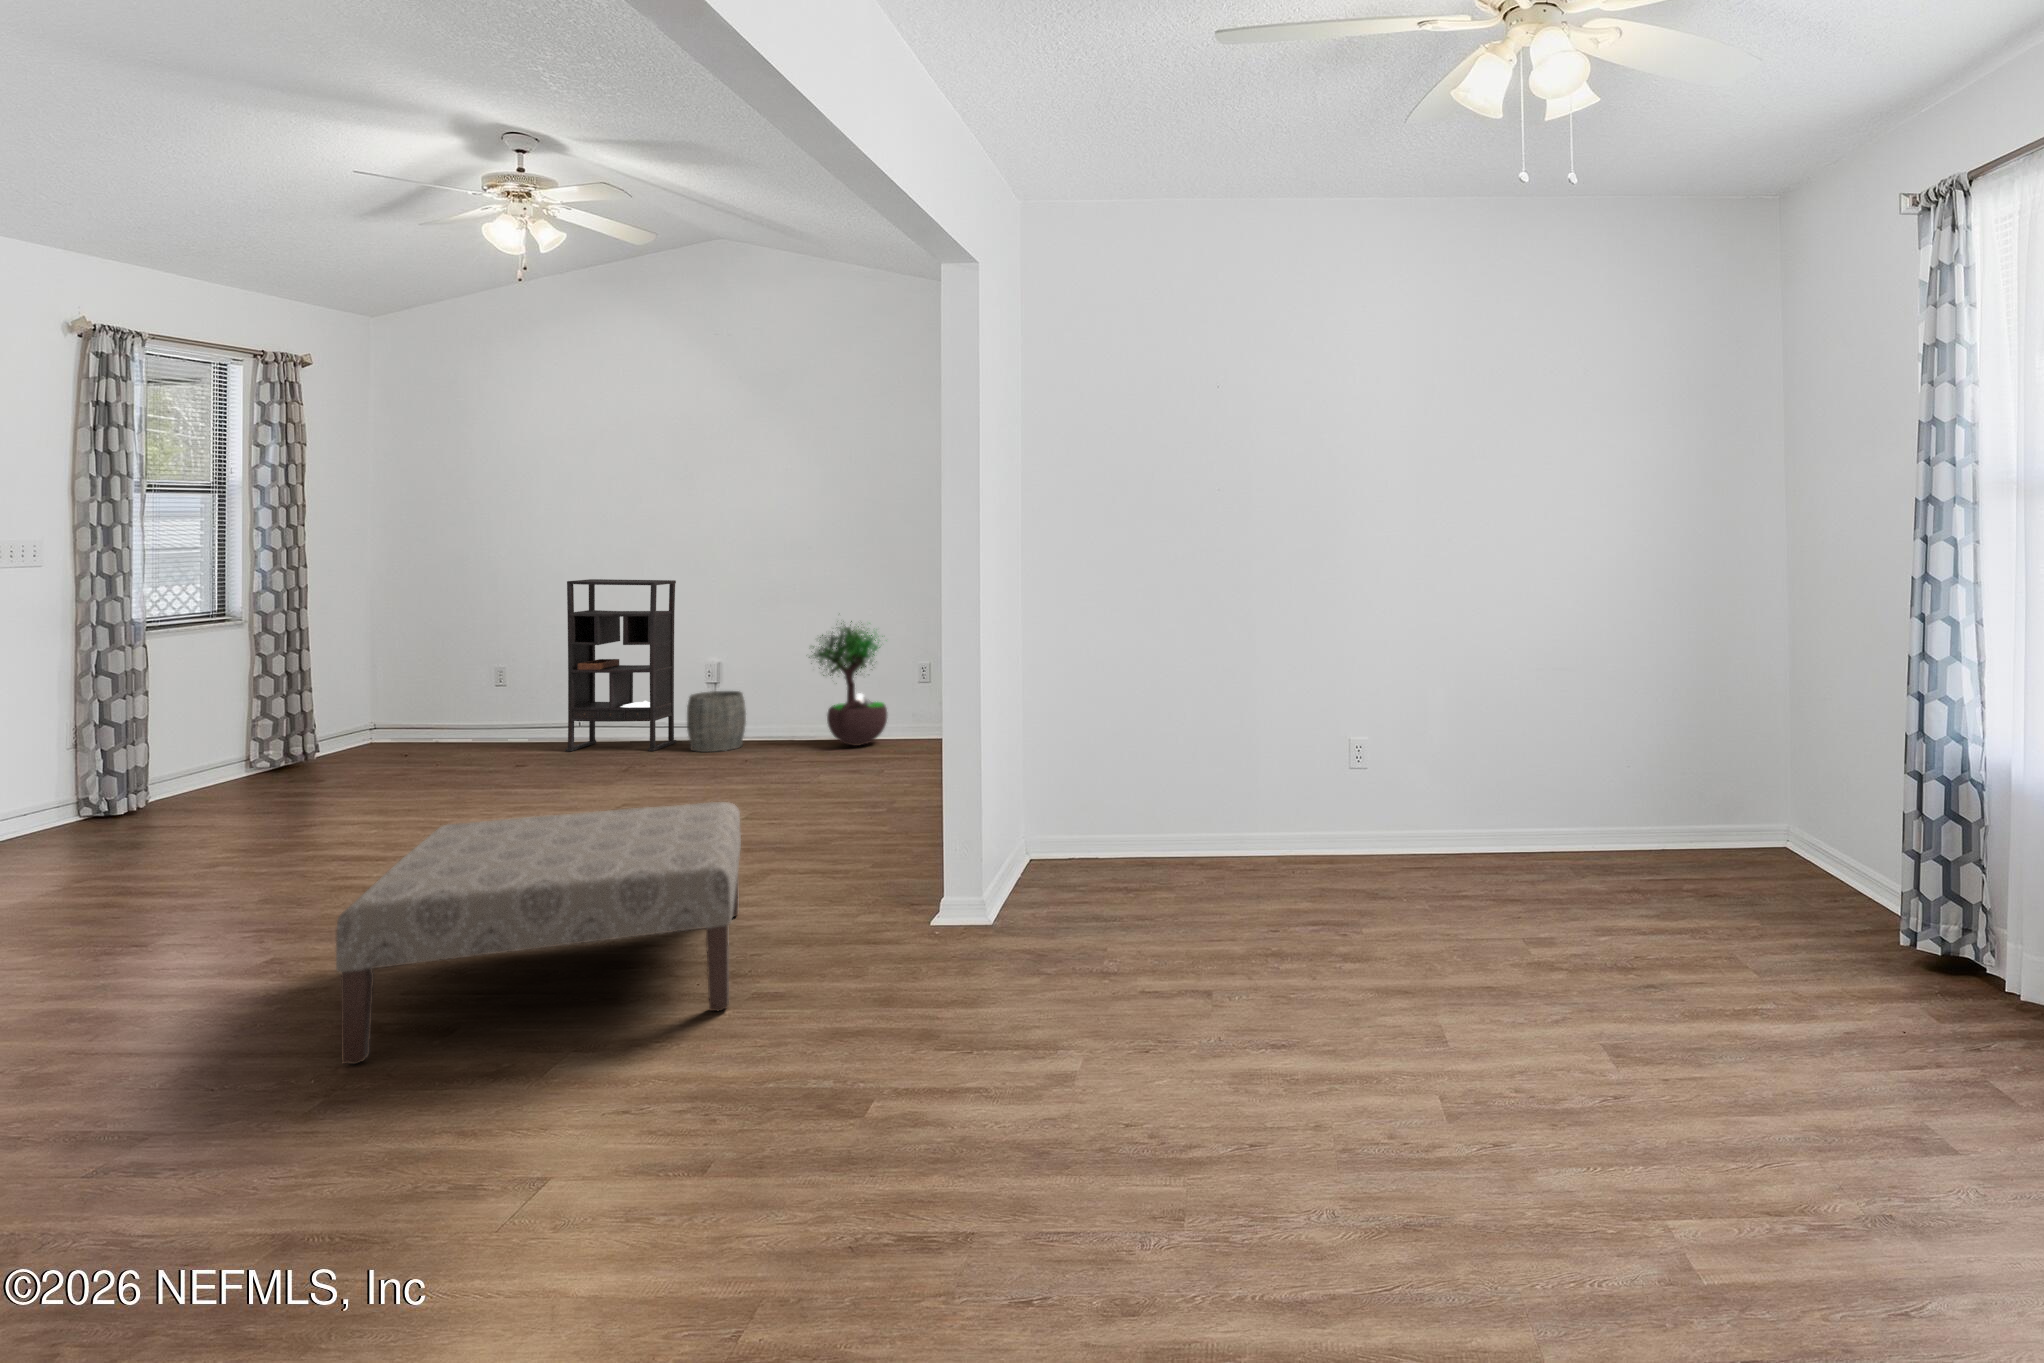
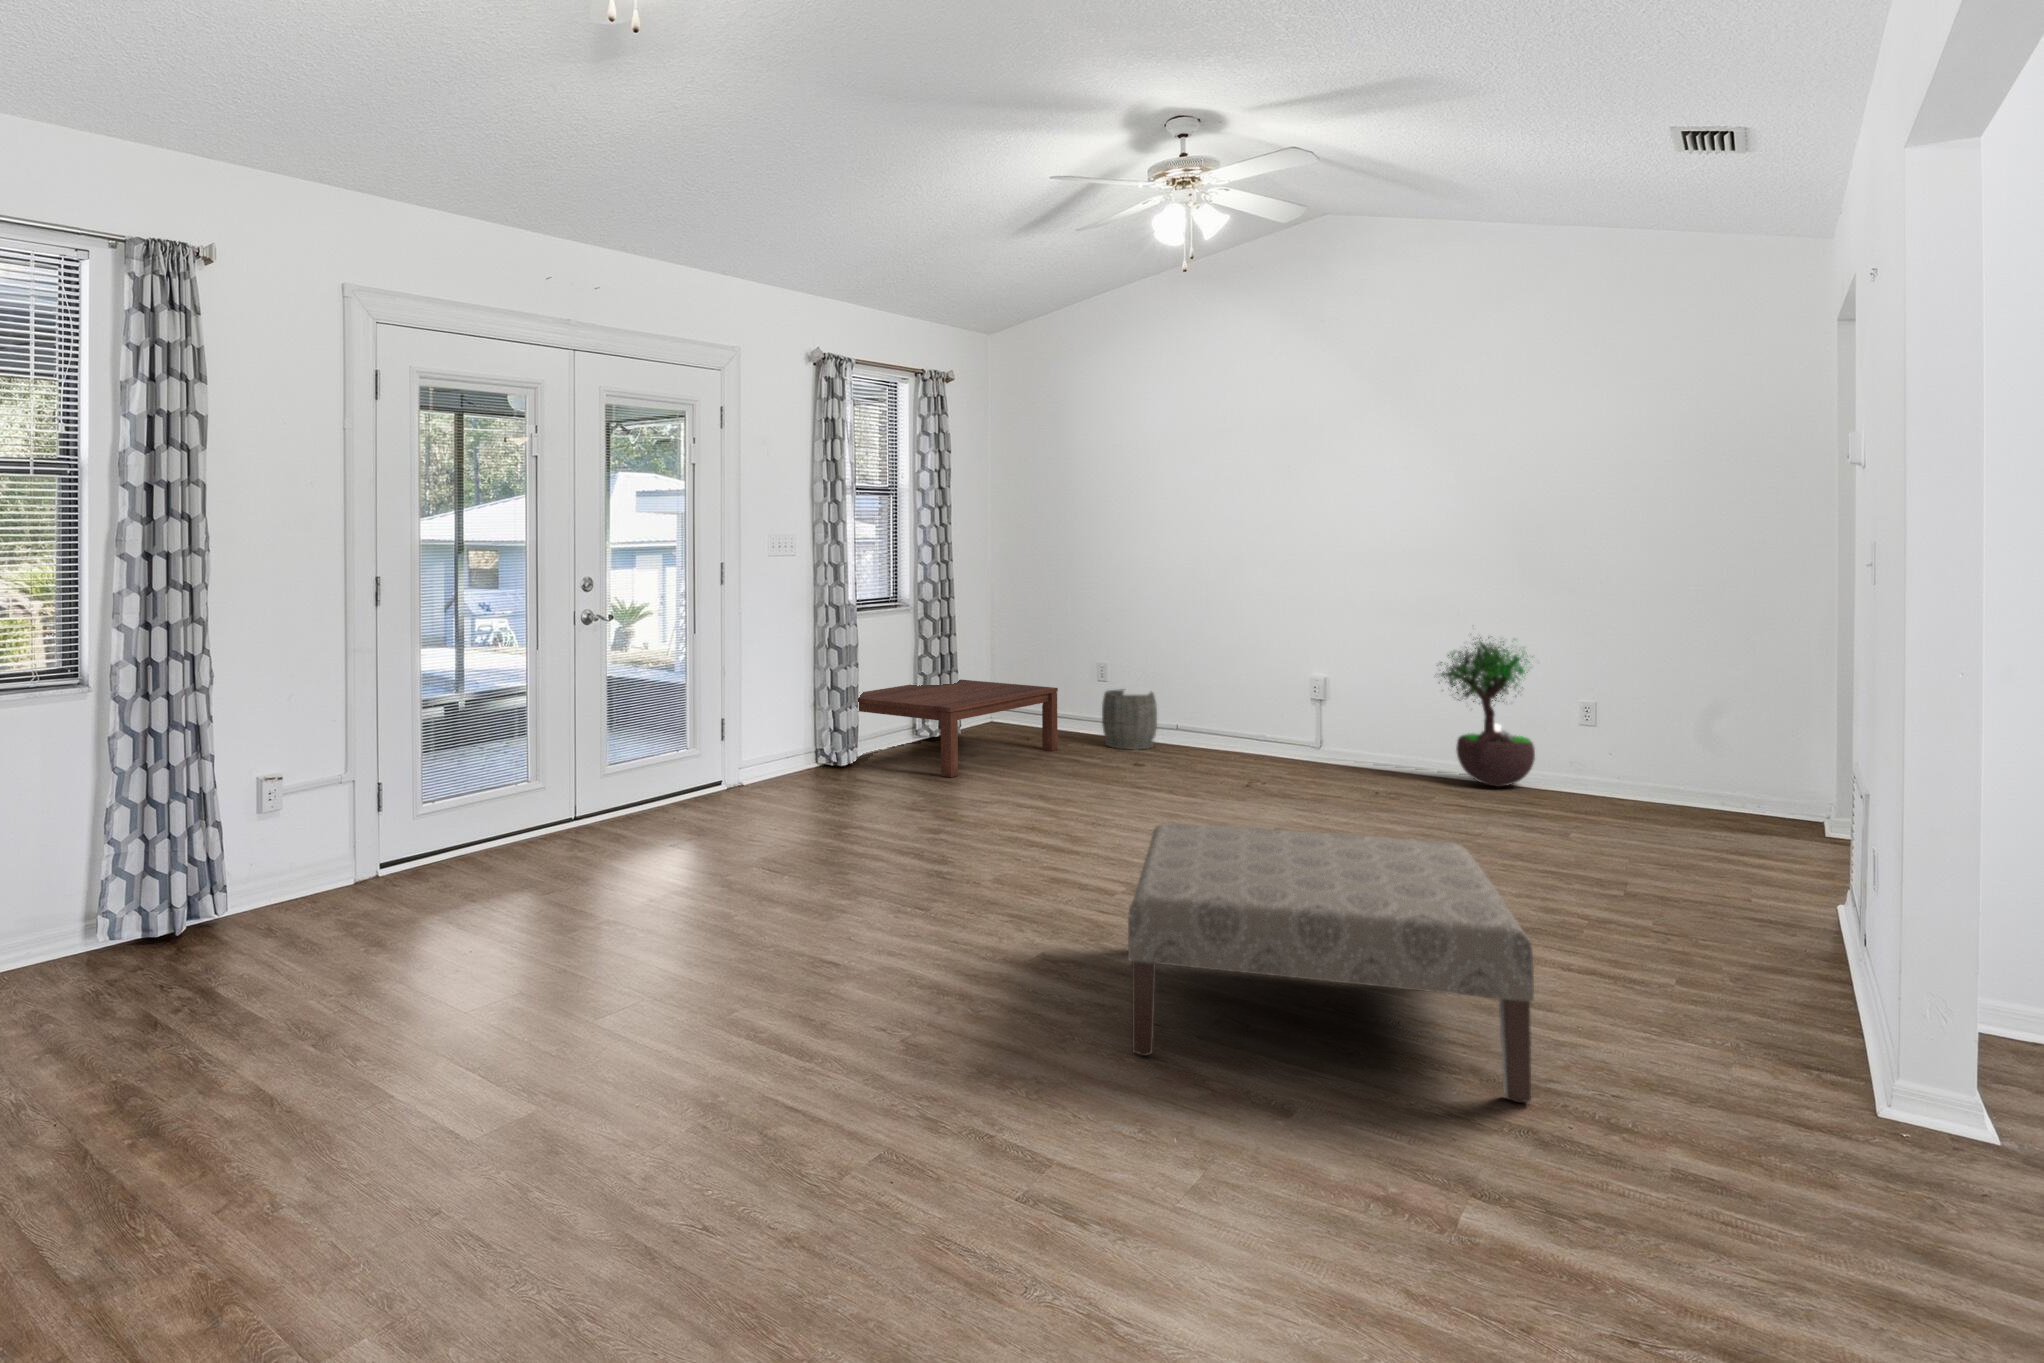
bookshelf: present [565,579,676,751] -> none [1166,578,1274,764]
woven basket: present [687,691,746,752] -> present [1102,689,1157,750]
coffee table: none [116,697,441,809] -> present [858,680,1058,777]

